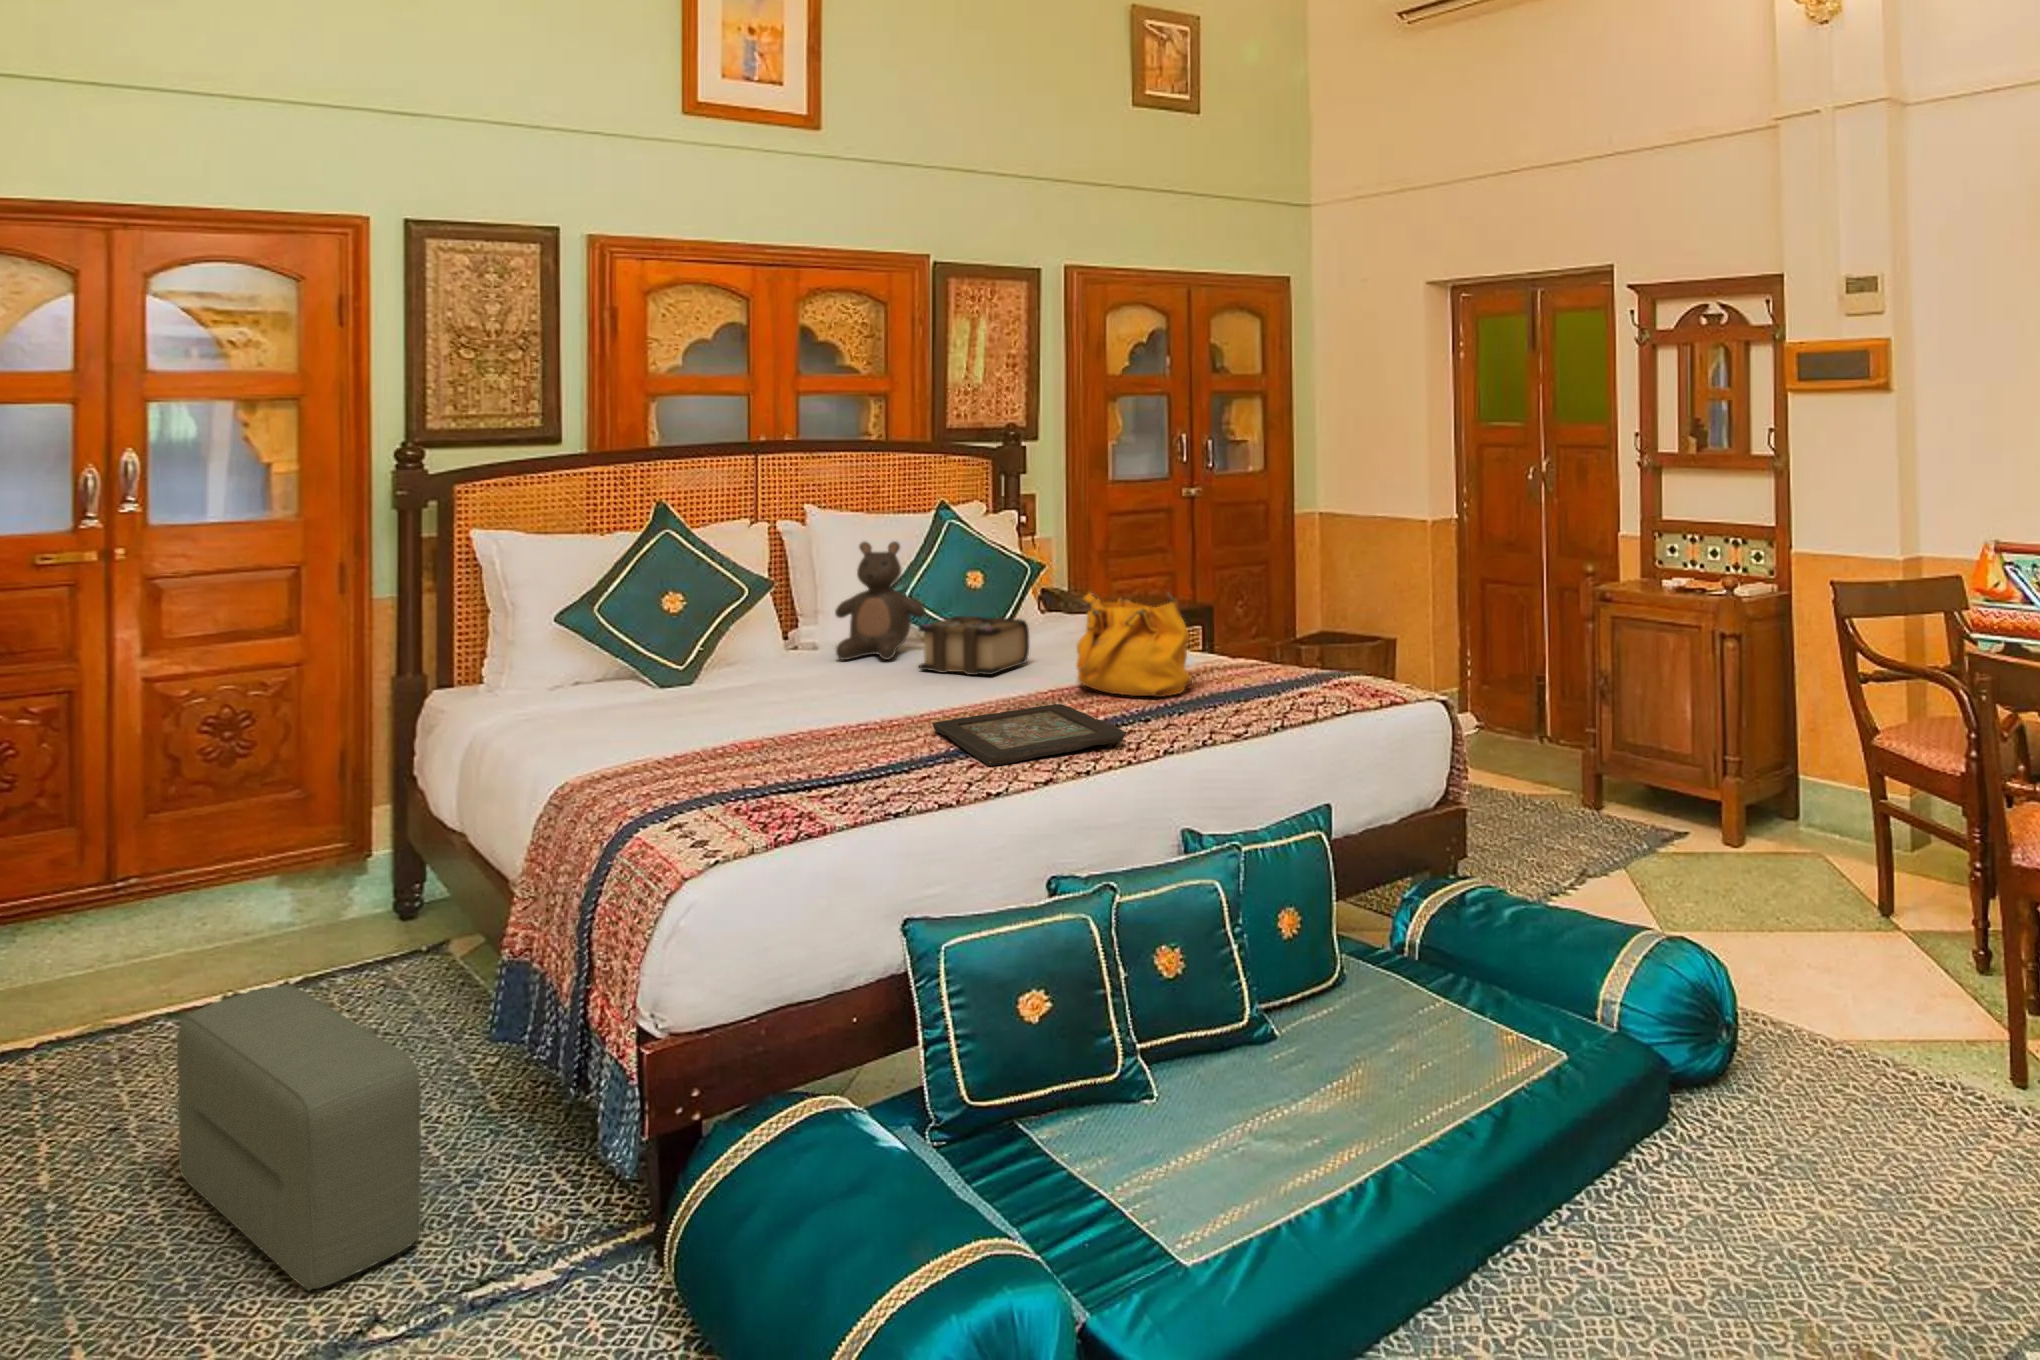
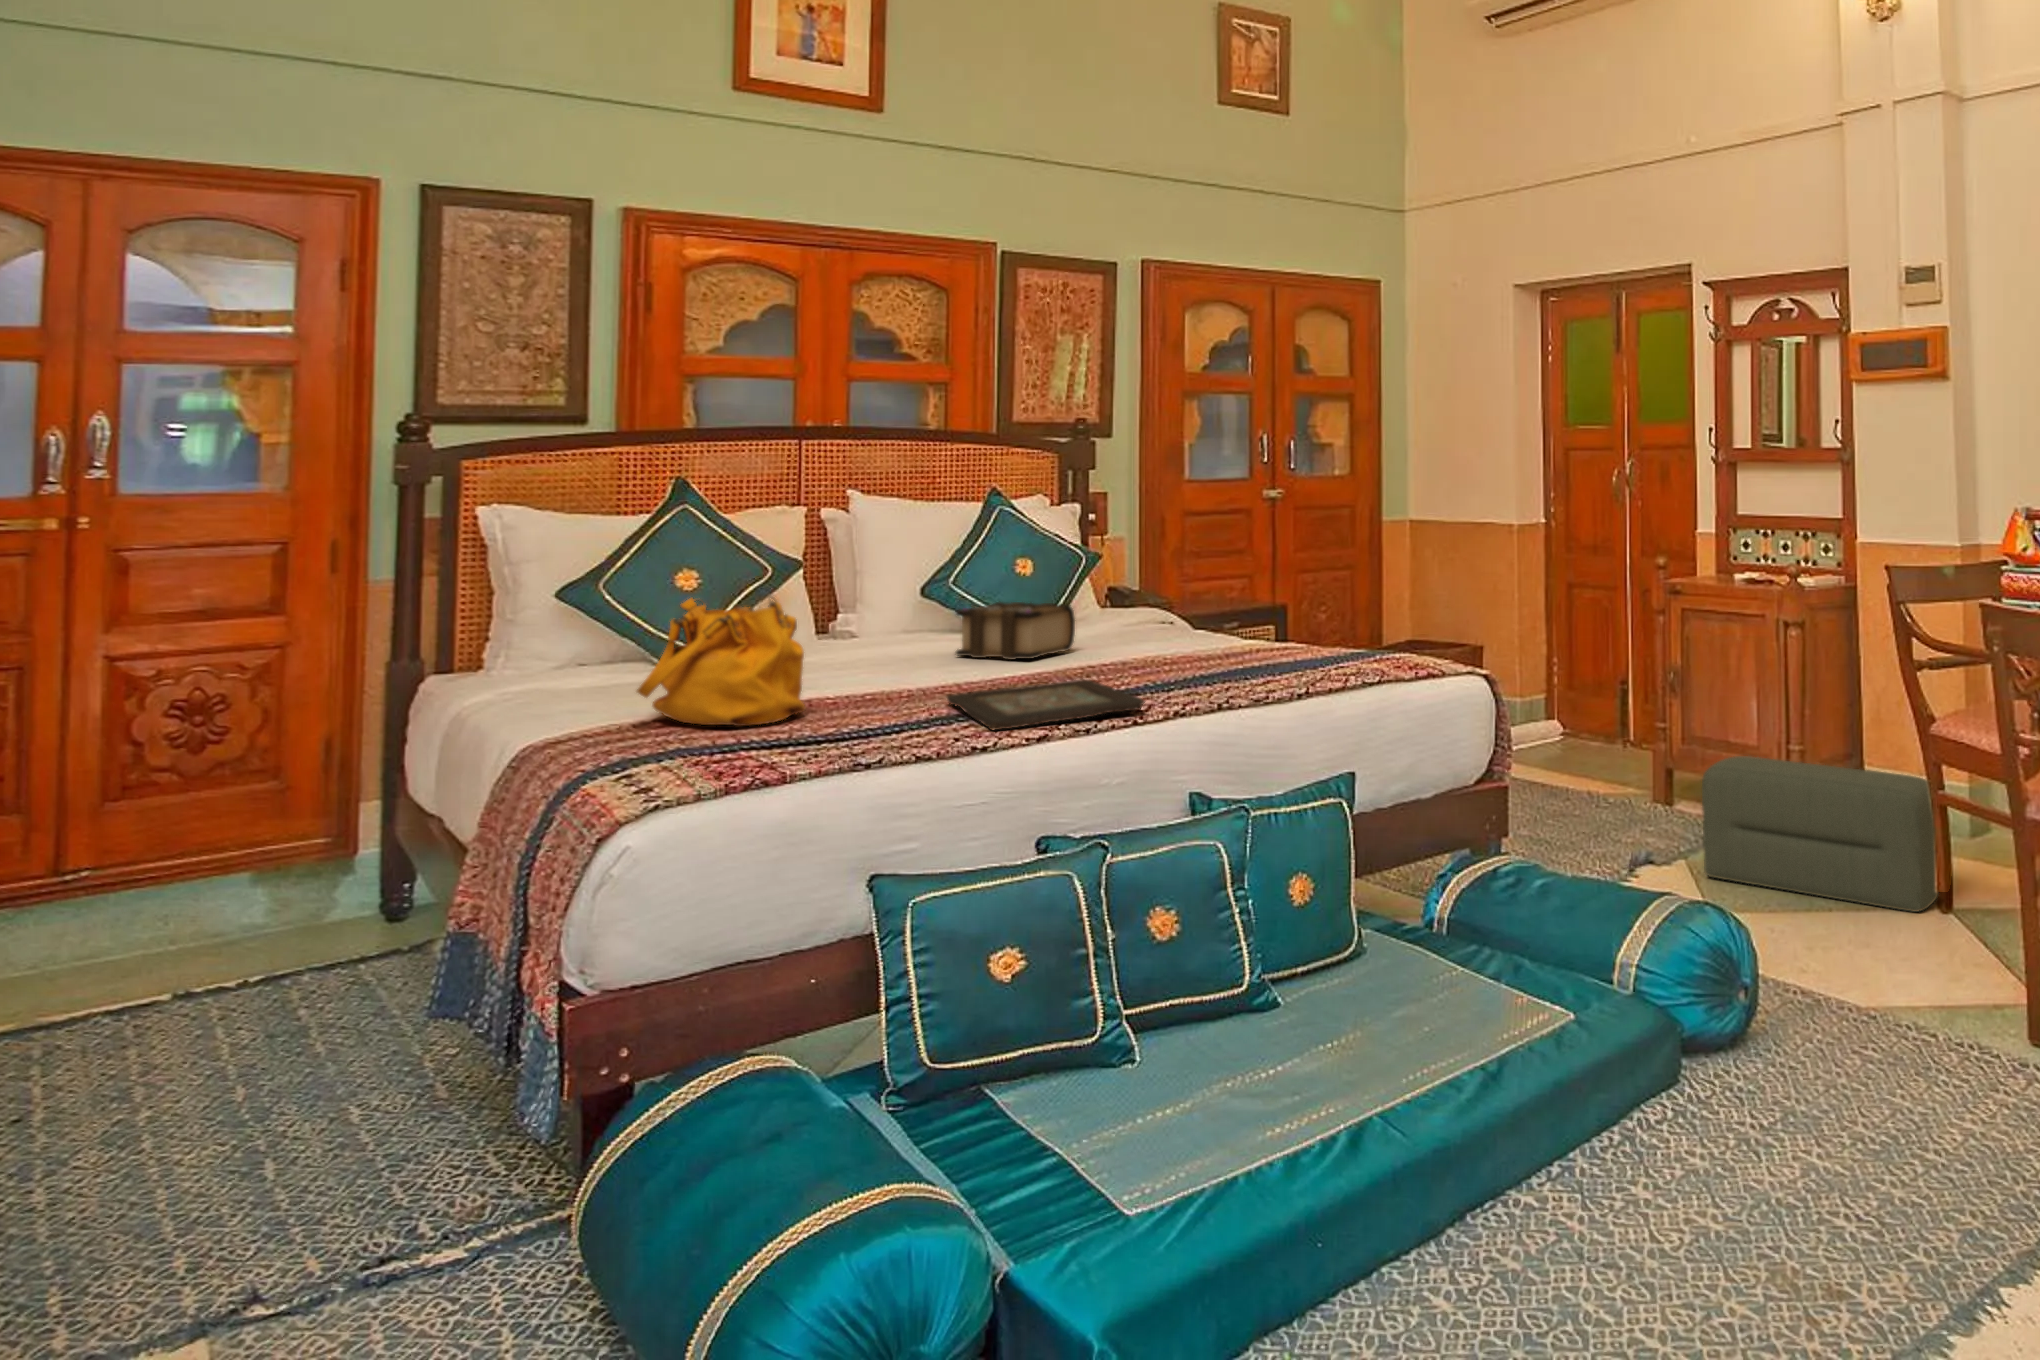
teddy bear: present [835,541,926,660] -> none [871,526,971,648]
handbag: present [1076,593,1192,697] -> present [637,596,805,727]
pouf: present [177,984,421,1290] -> present [1702,756,1938,912]

